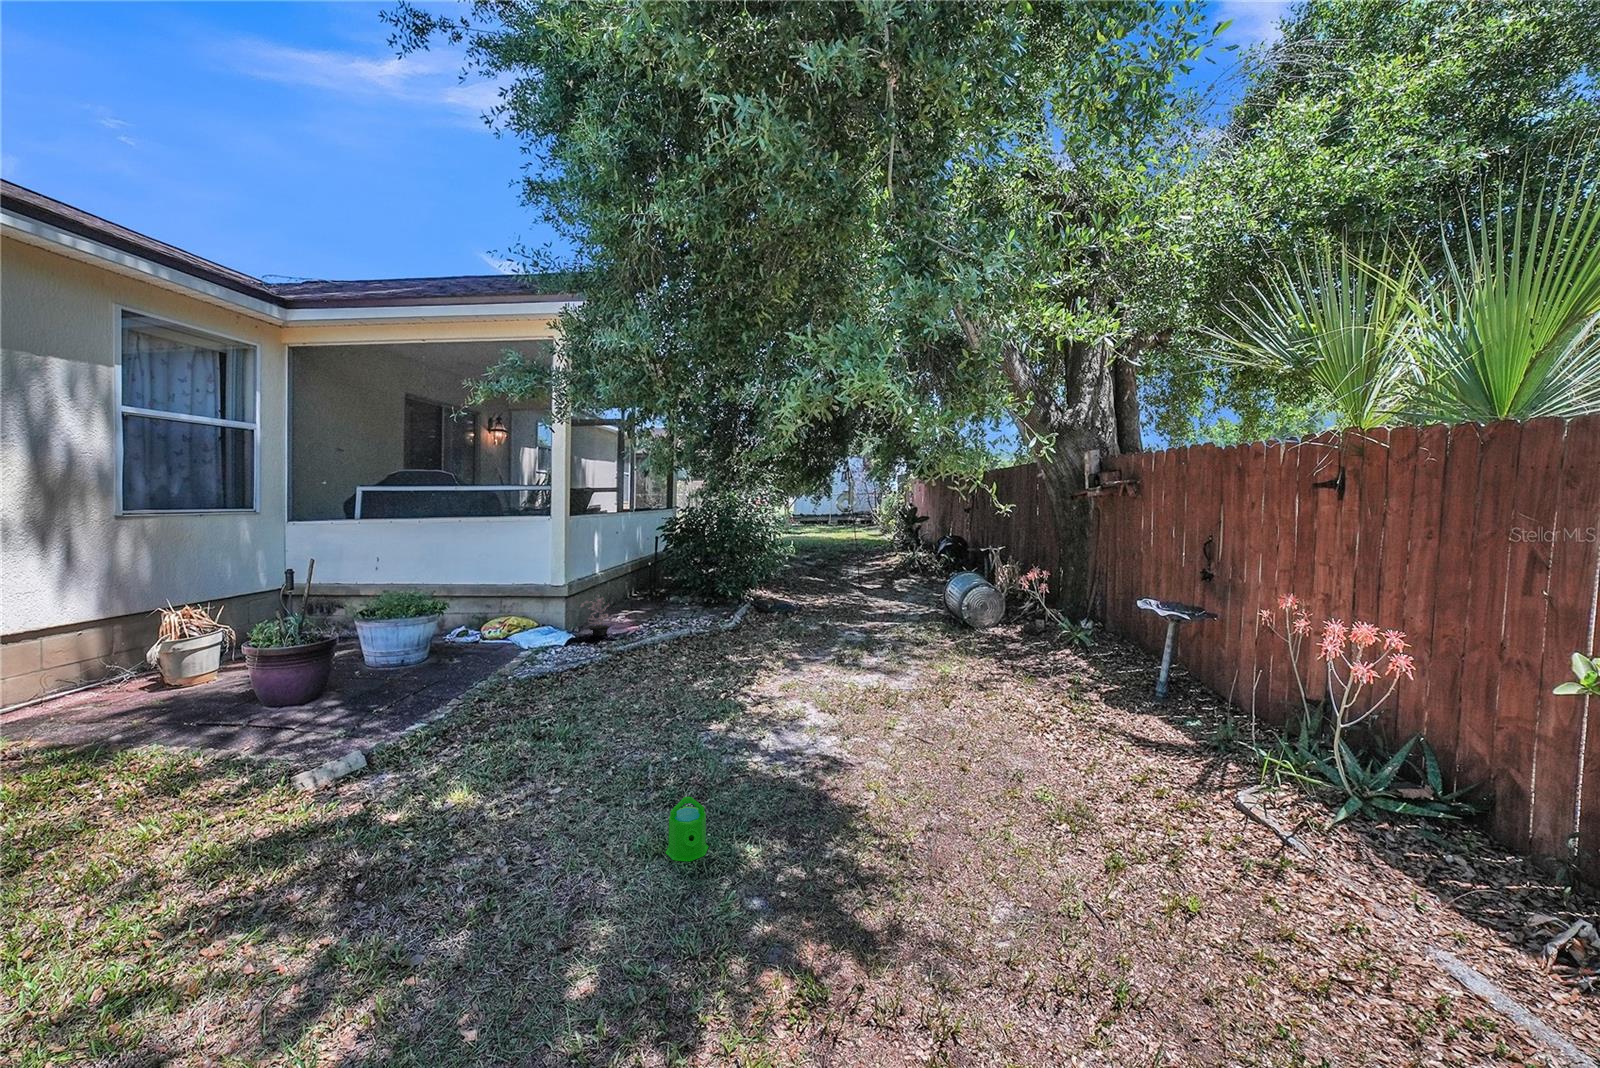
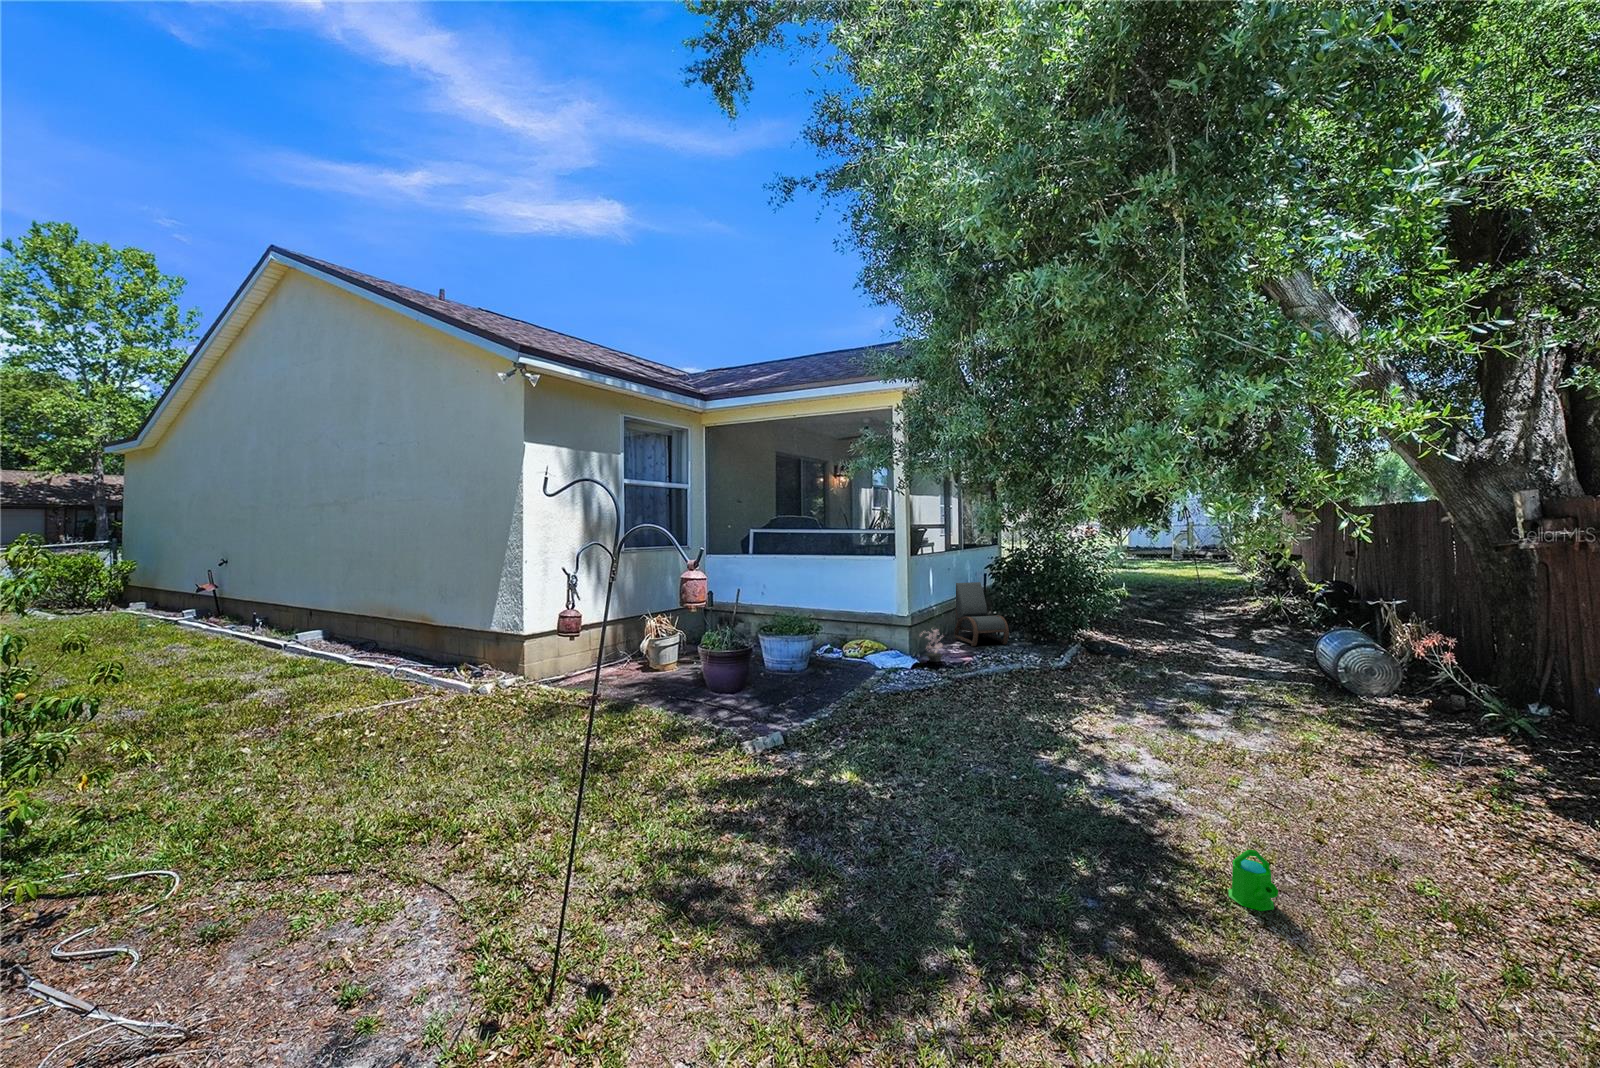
lounge chair: none [621,545,684,615] -> present [954,582,1009,646]
watering can: present [665,796,709,862] -> present [1228,850,1278,911]

